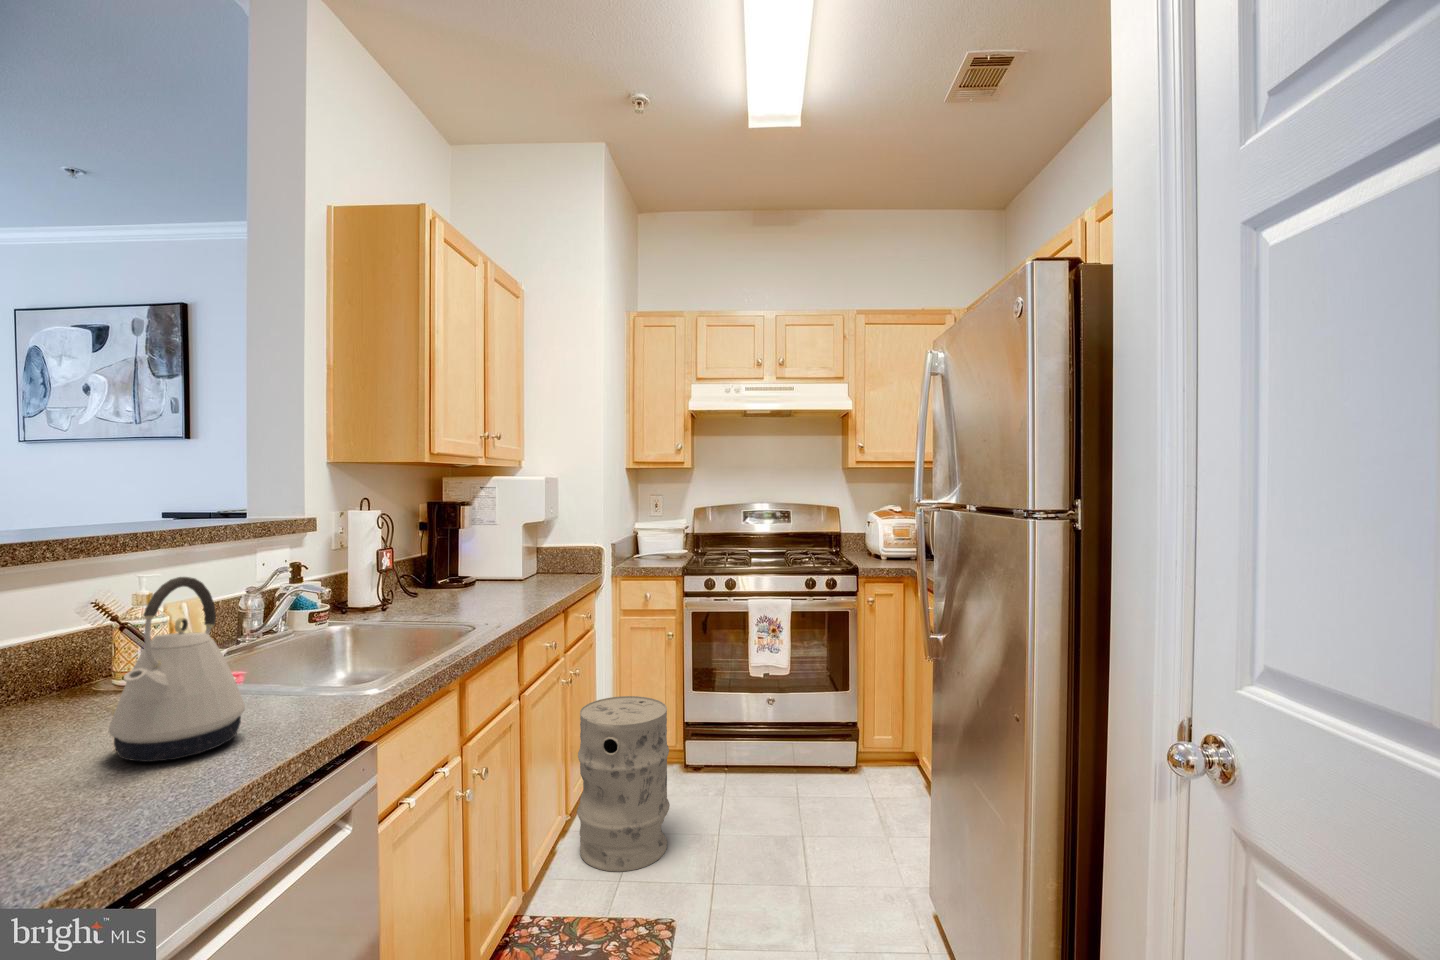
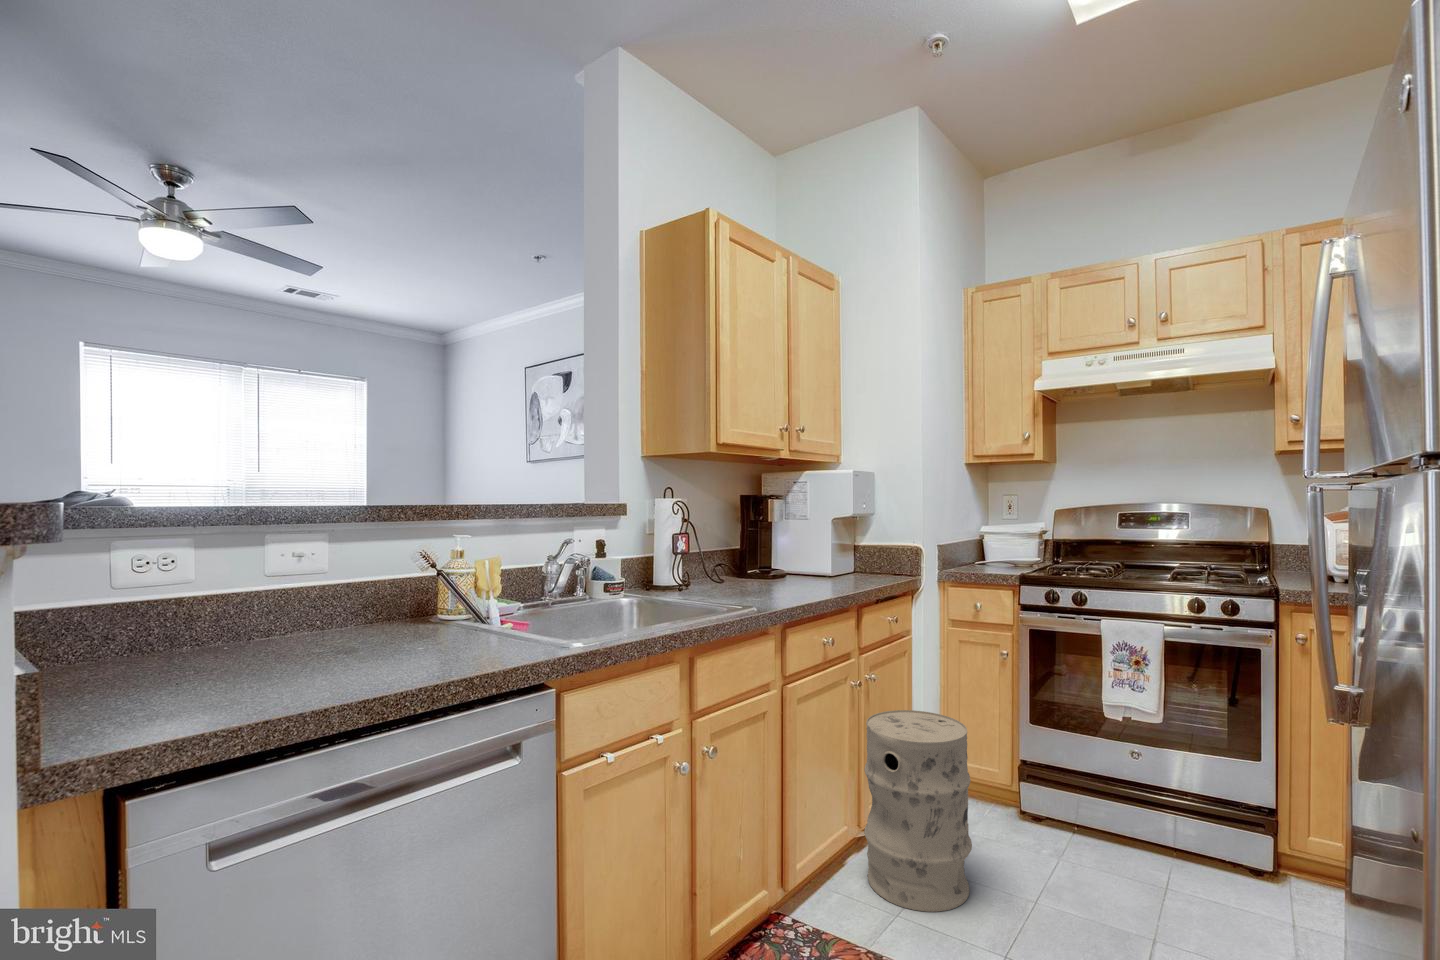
kettle: present [109,577,245,762] -> none [345,524,447,669]

